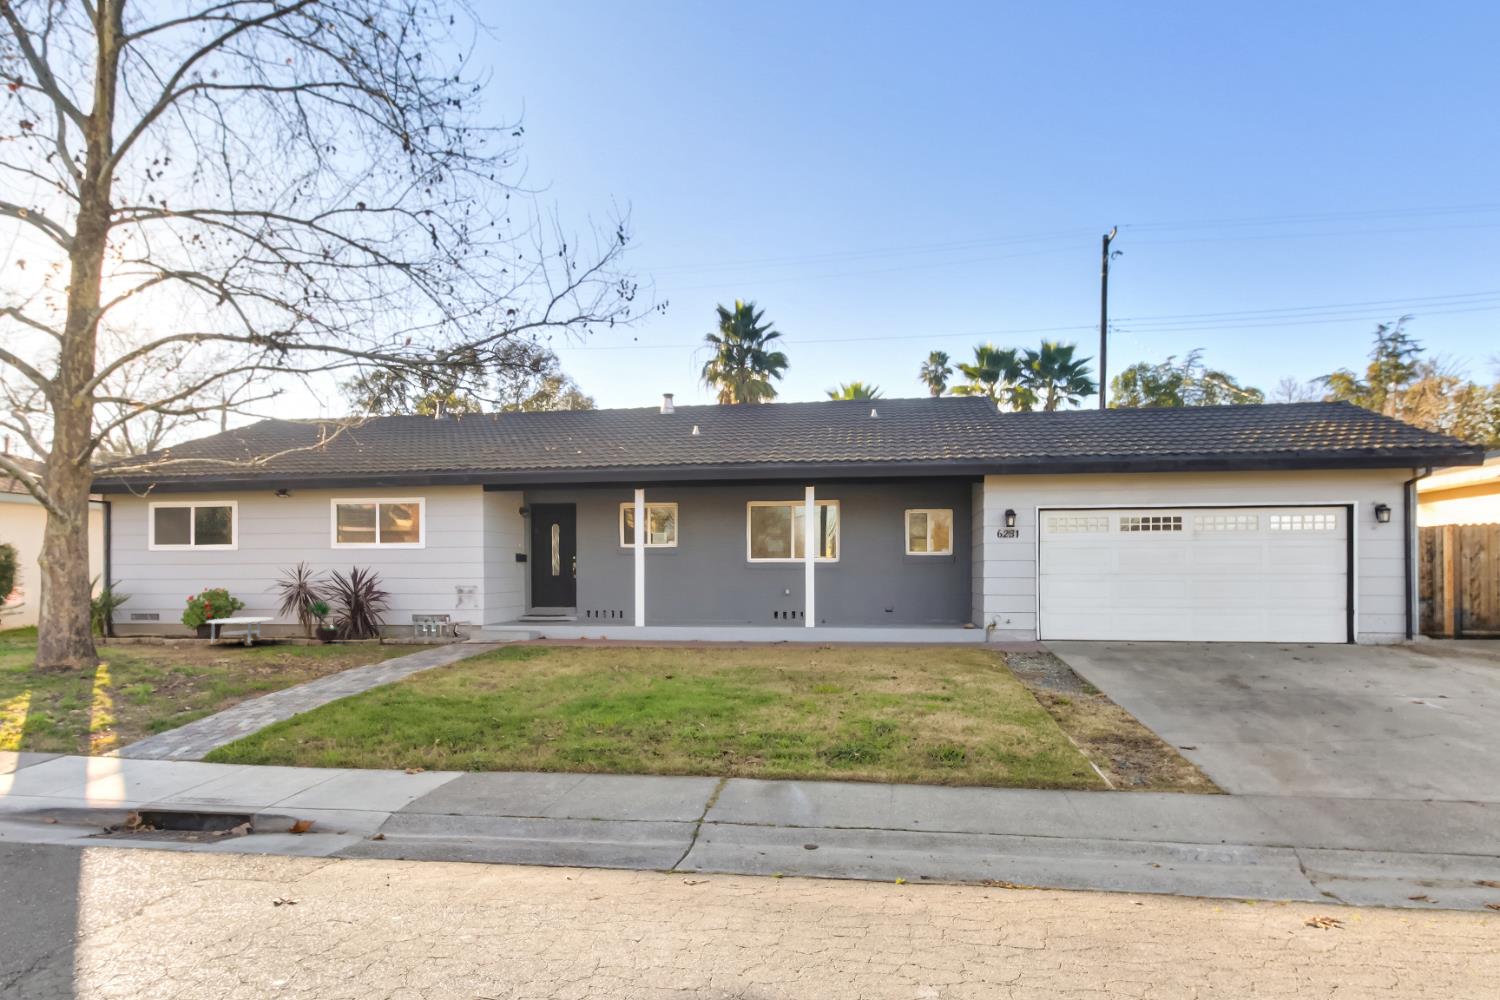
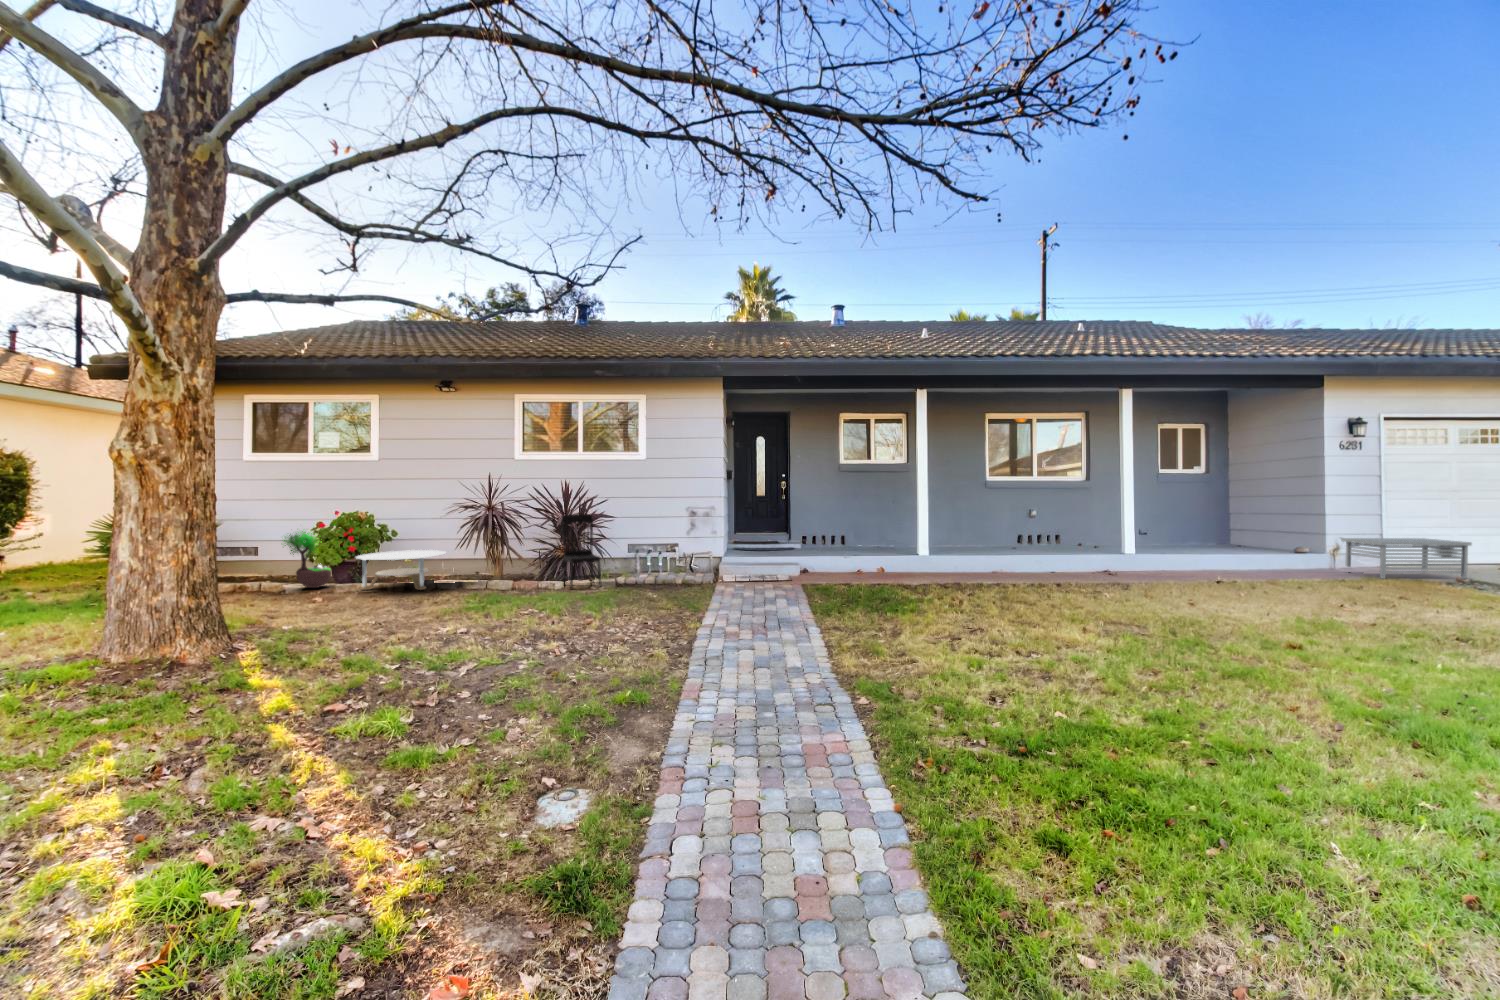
chair: none [345,591,373,648] -> present [562,514,601,589]
potted tree: present [307,601,338,642] -> present [284,531,331,588]
storage bench: none [996,618,1078,656] -> present [1341,538,1472,579]

